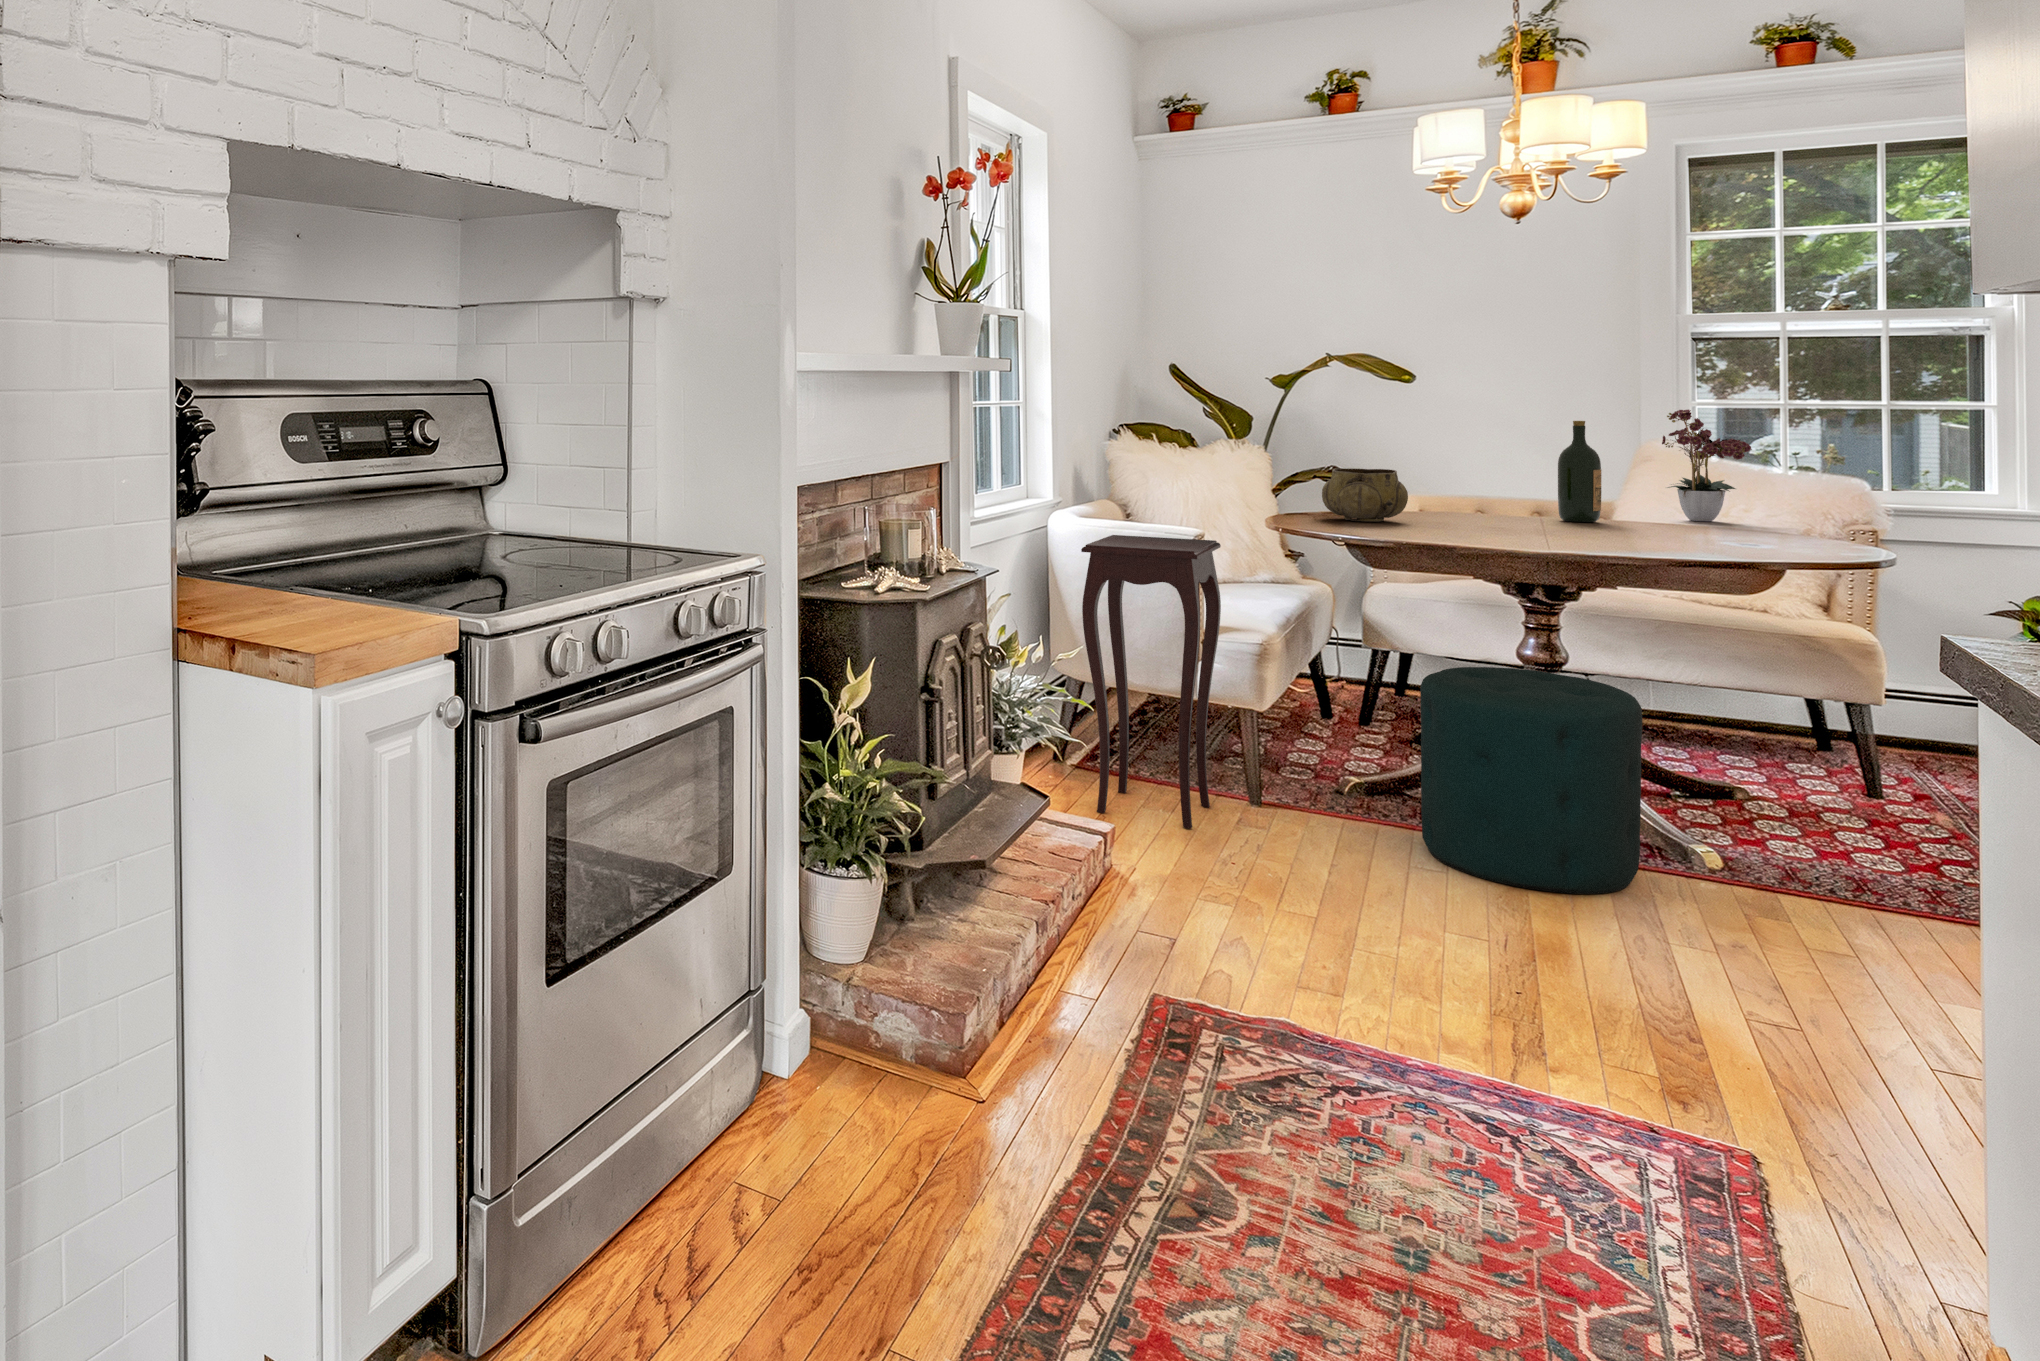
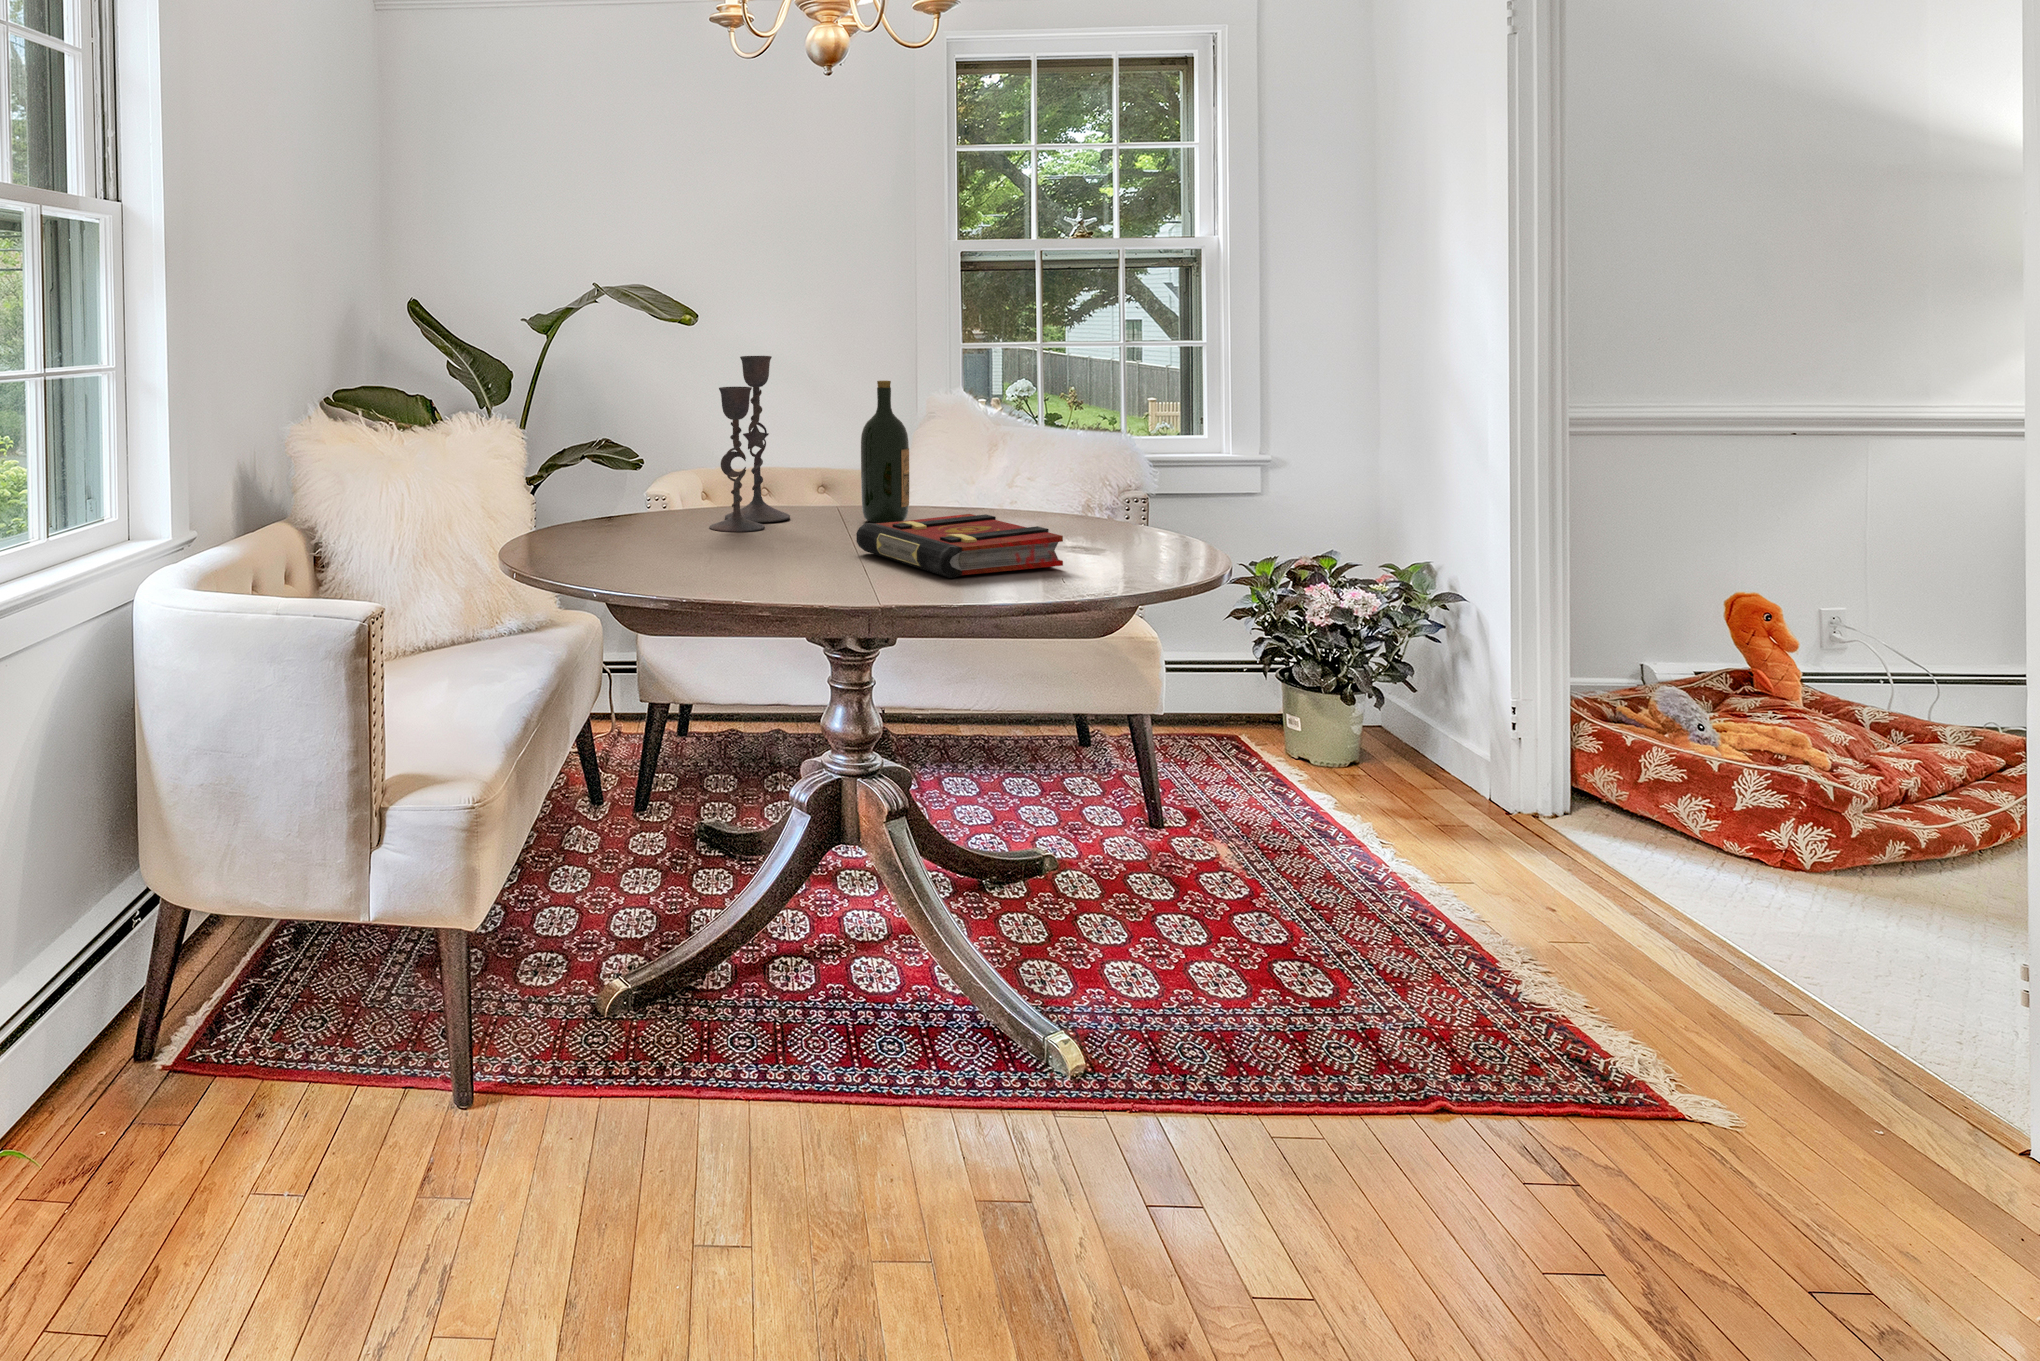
candlestick: none [1426,403,1495,520] -> present [709,356,790,532]
flower arrangement: present [1662,409,1752,521] -> none [960,355,1059,508]
decorative bowl: present [1322,468,1408,522] -> none [572,462,687,549]
book: none [1544,511,1718,543] -> present [856,514,1063,578]
side table: present [1081,535,1221,829] -> none [125,623,402,1219]
ottoman: present [1420,667,1642,894] -> none [707,798,1008,1238]

